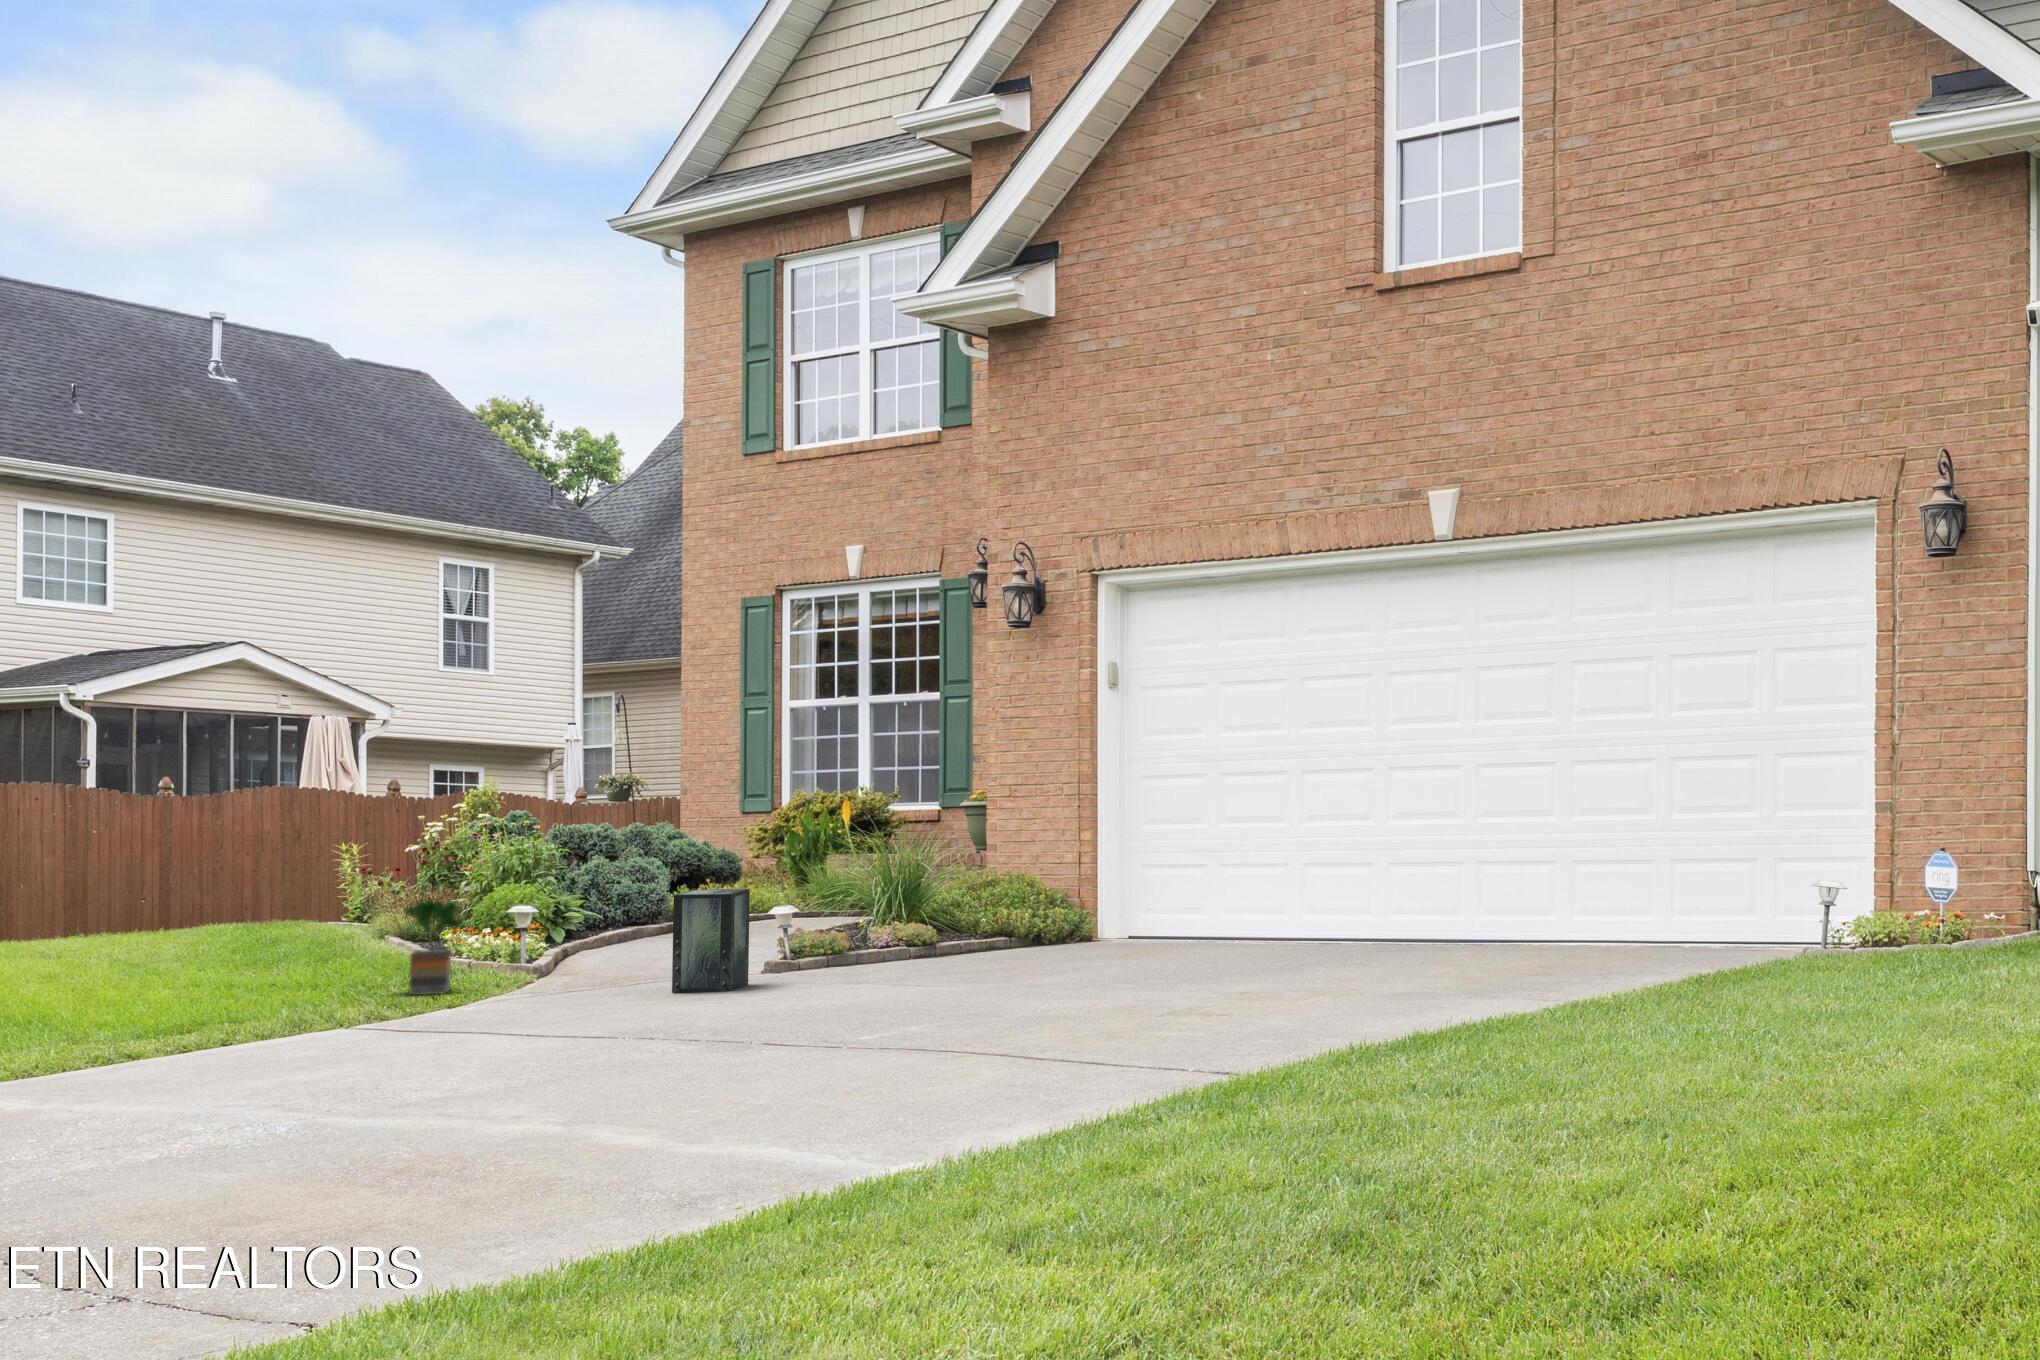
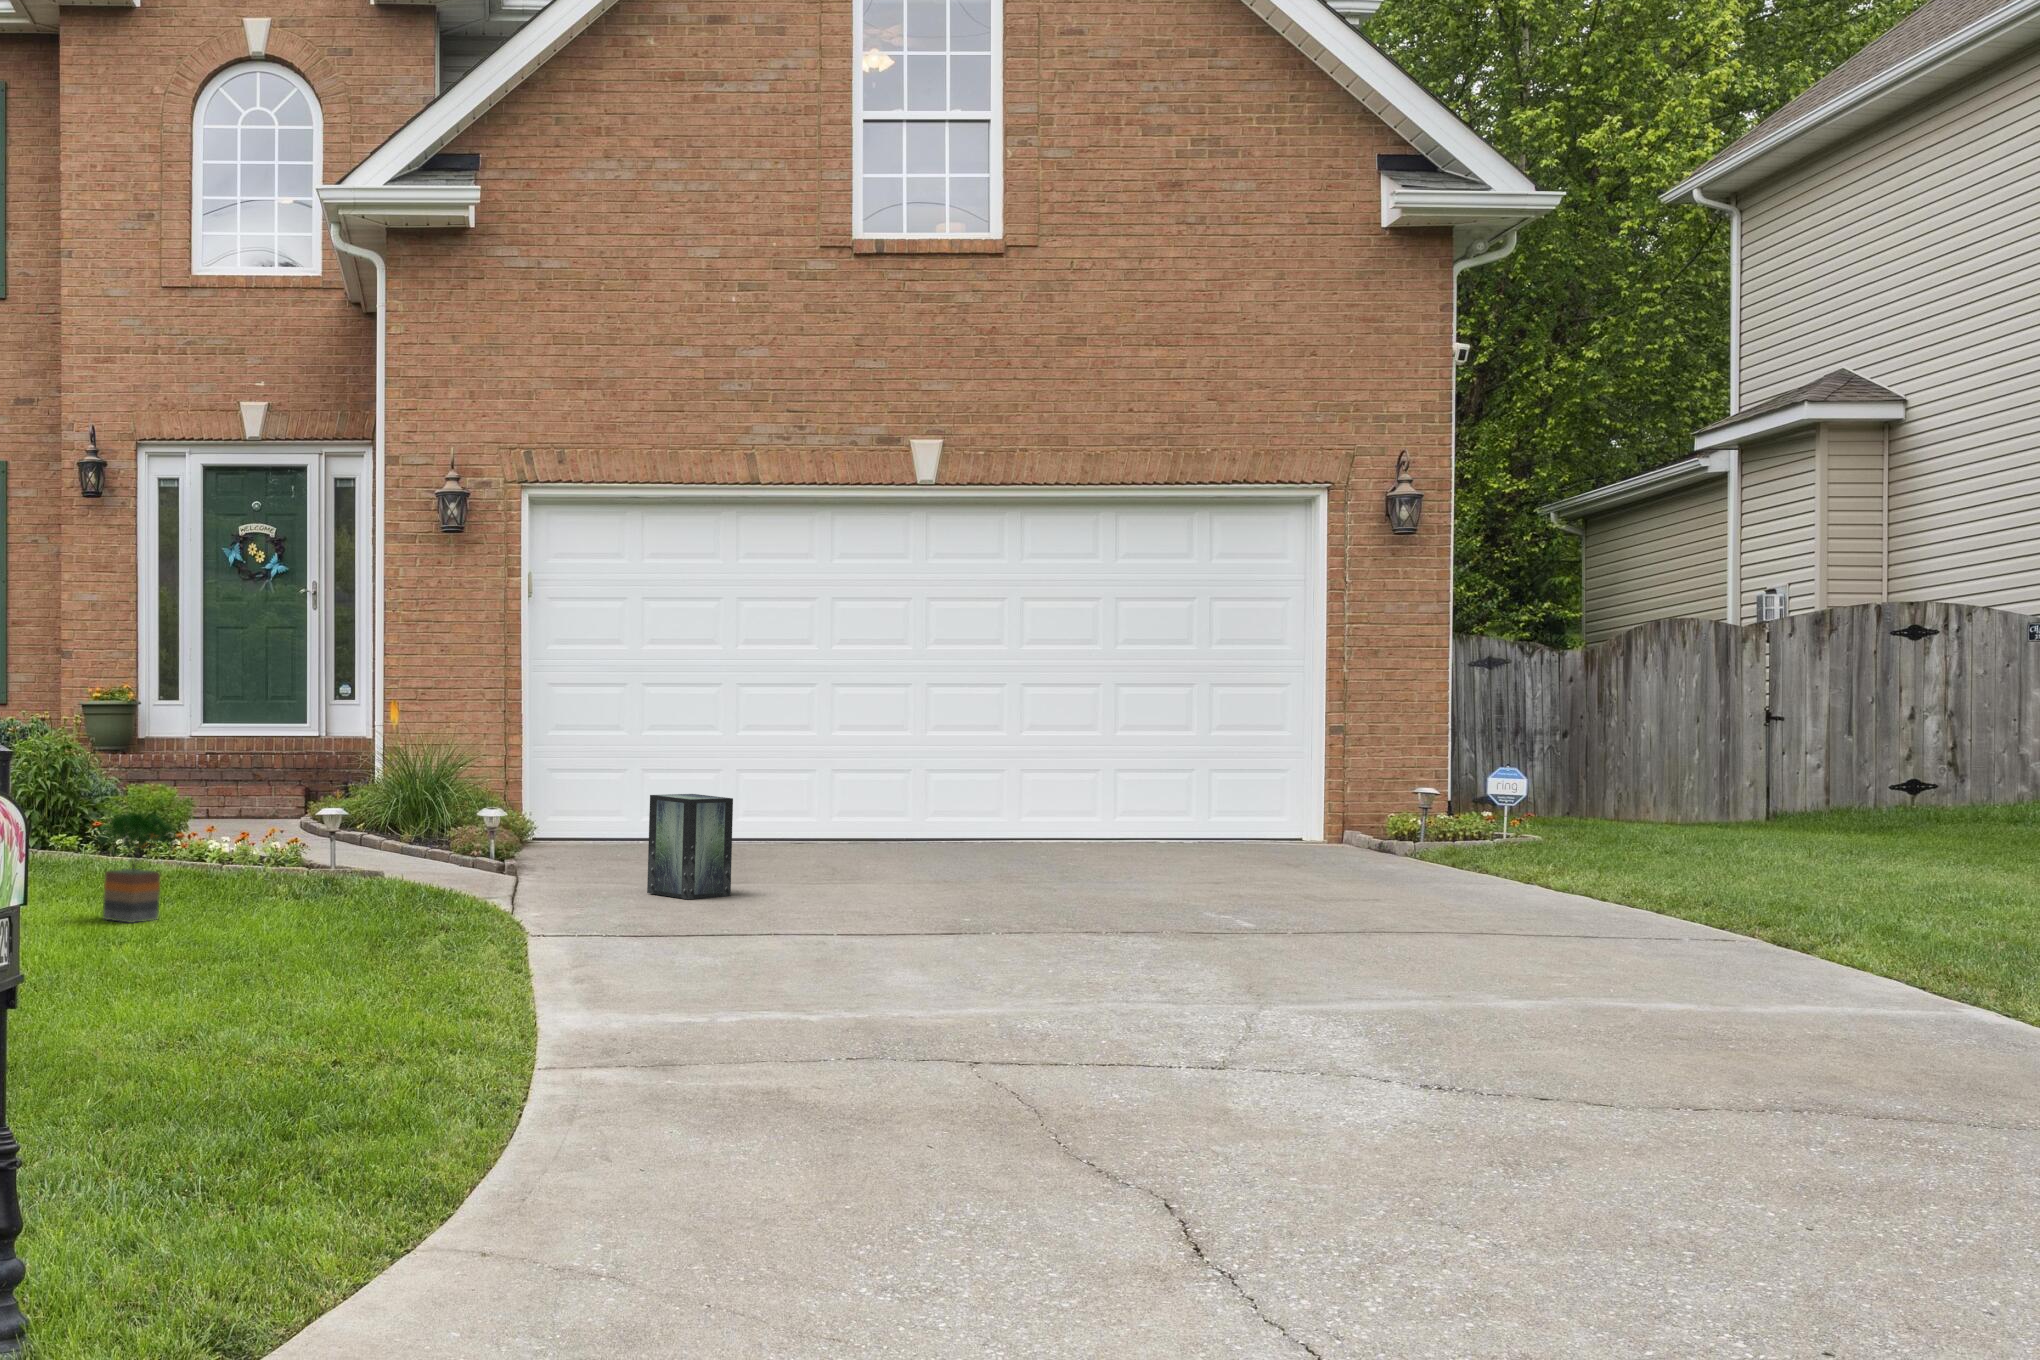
potted tree: present [405,900,464,995] -> present [99,813,178,923]

